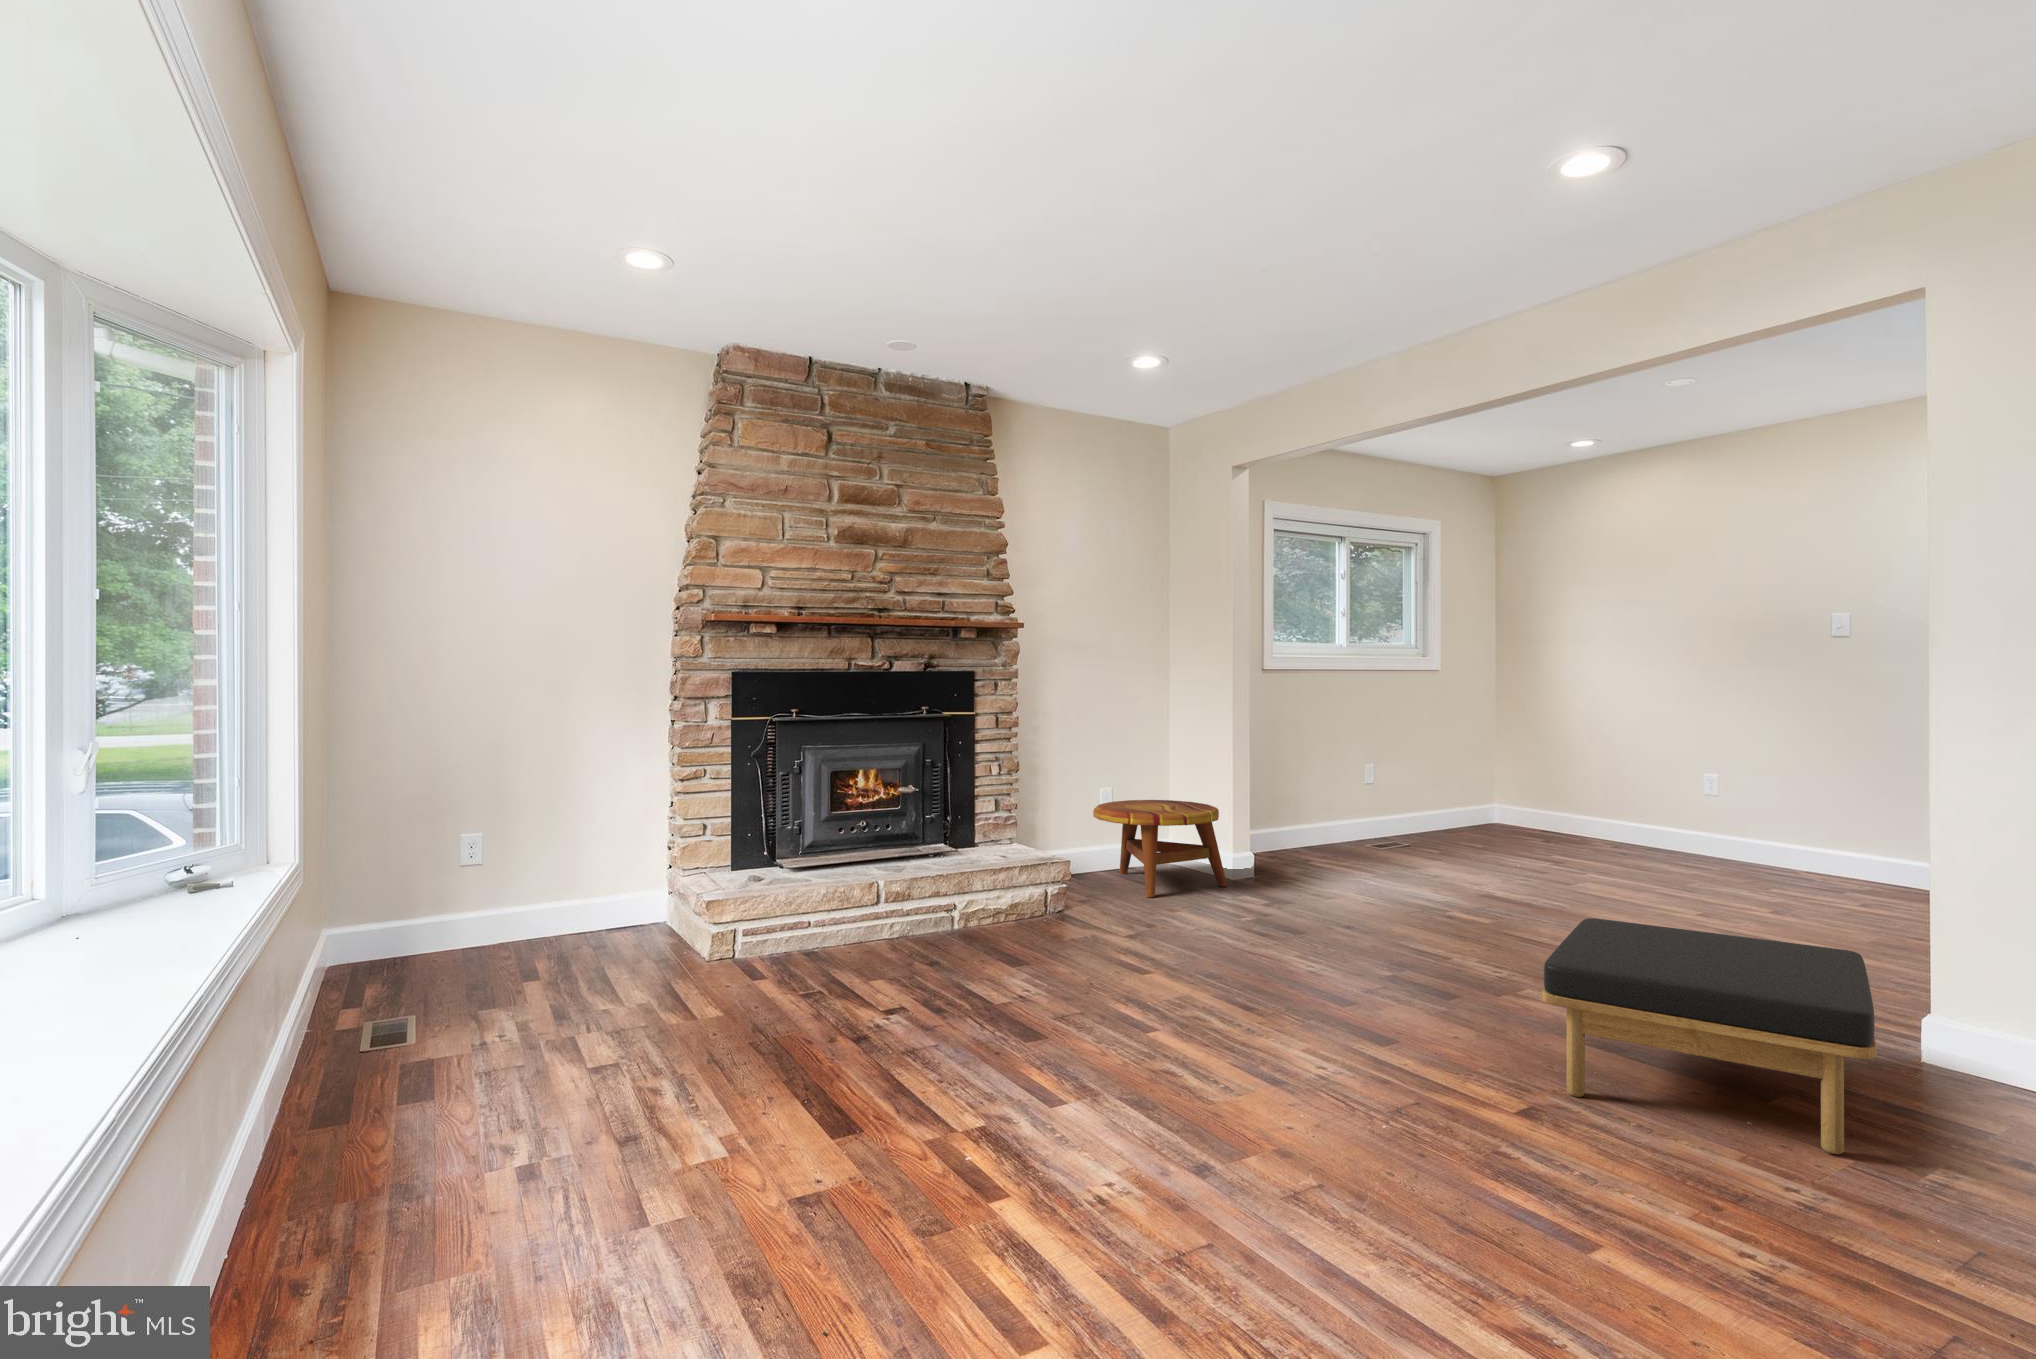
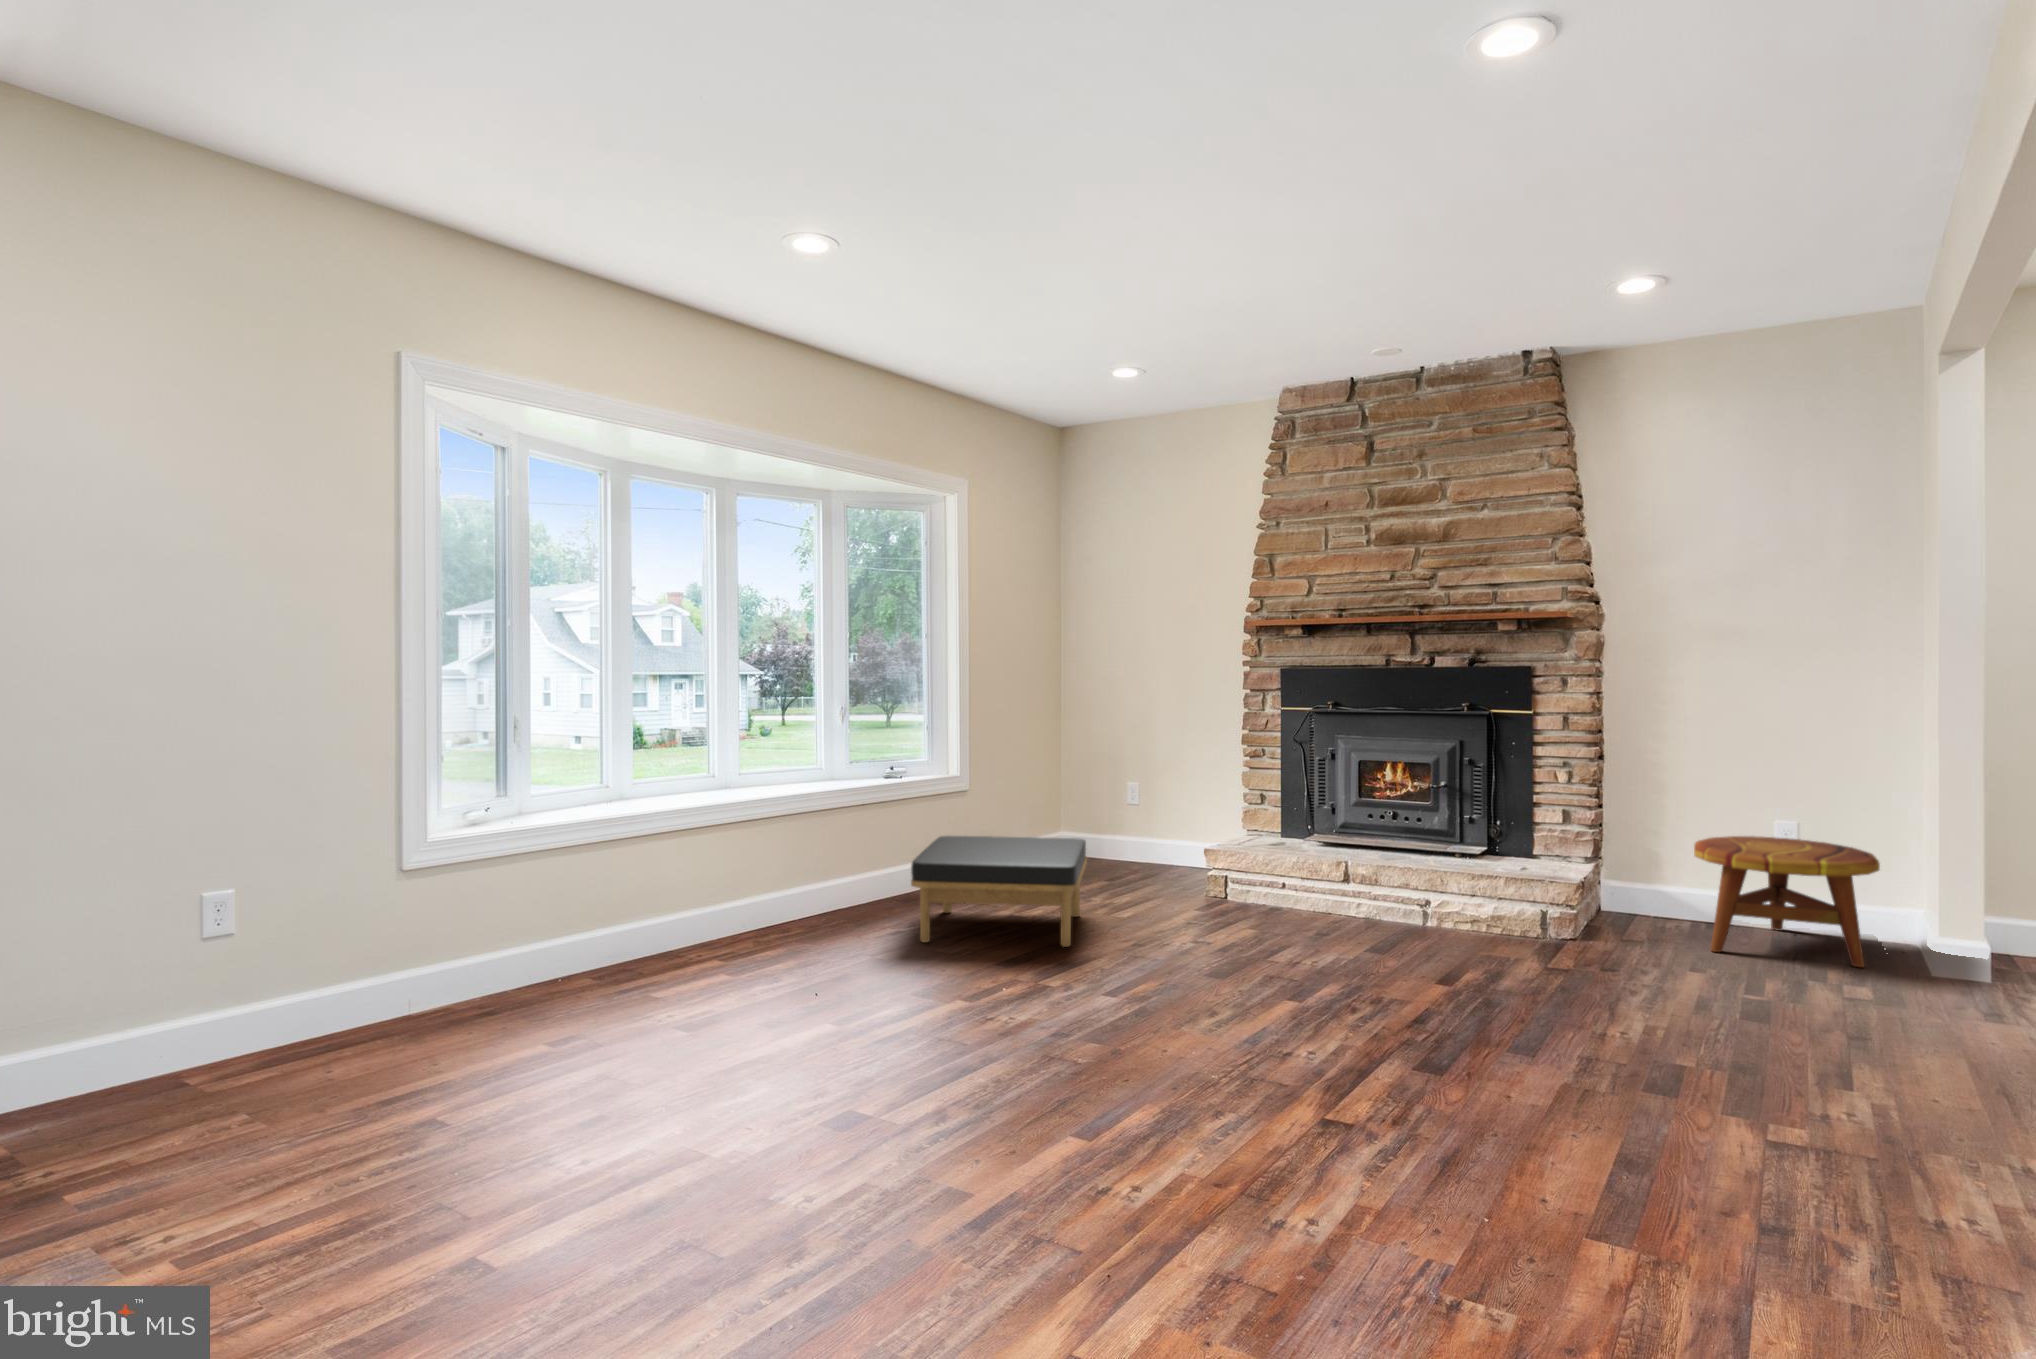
ottoman: present [1542,918,1877,1154] -> present [911,836,1087,947]

